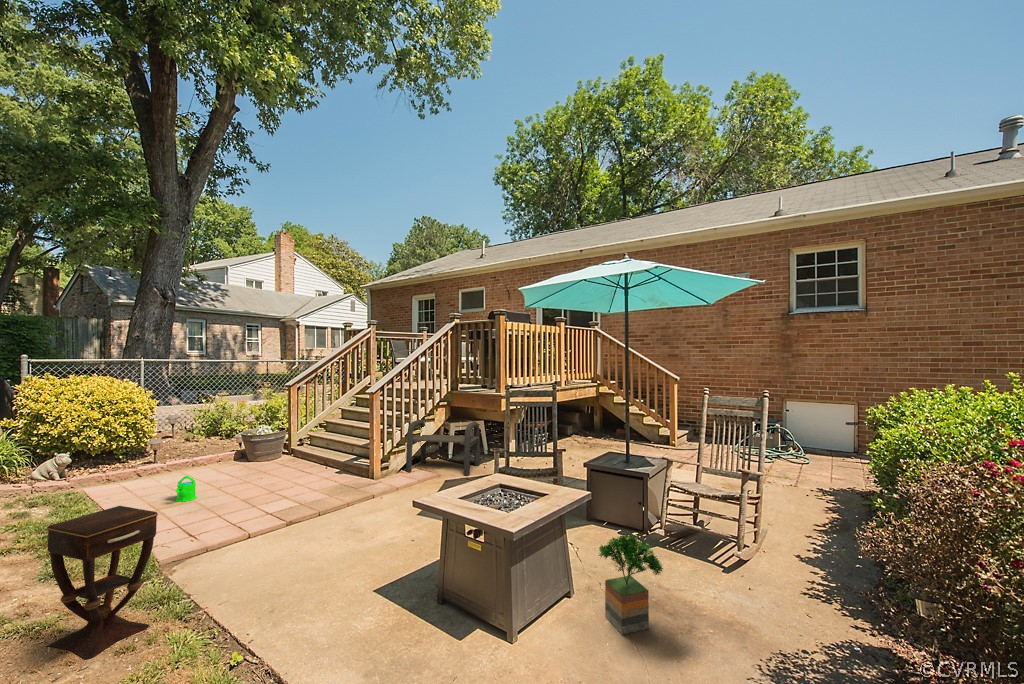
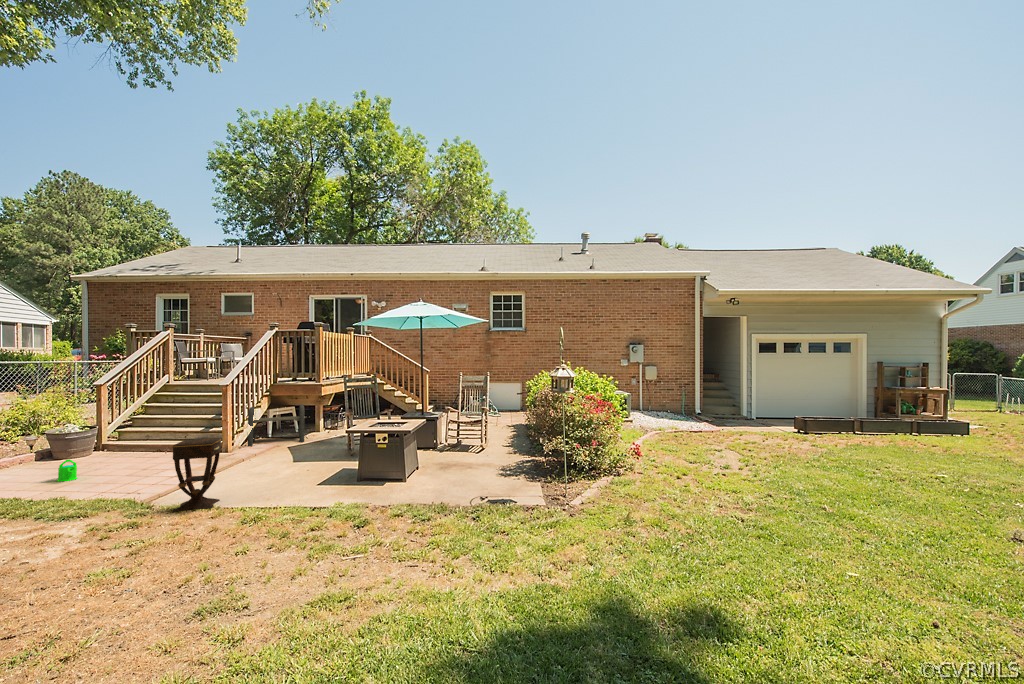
potted tree: present [598,534,663,635] -> none [435,427,462,464]

